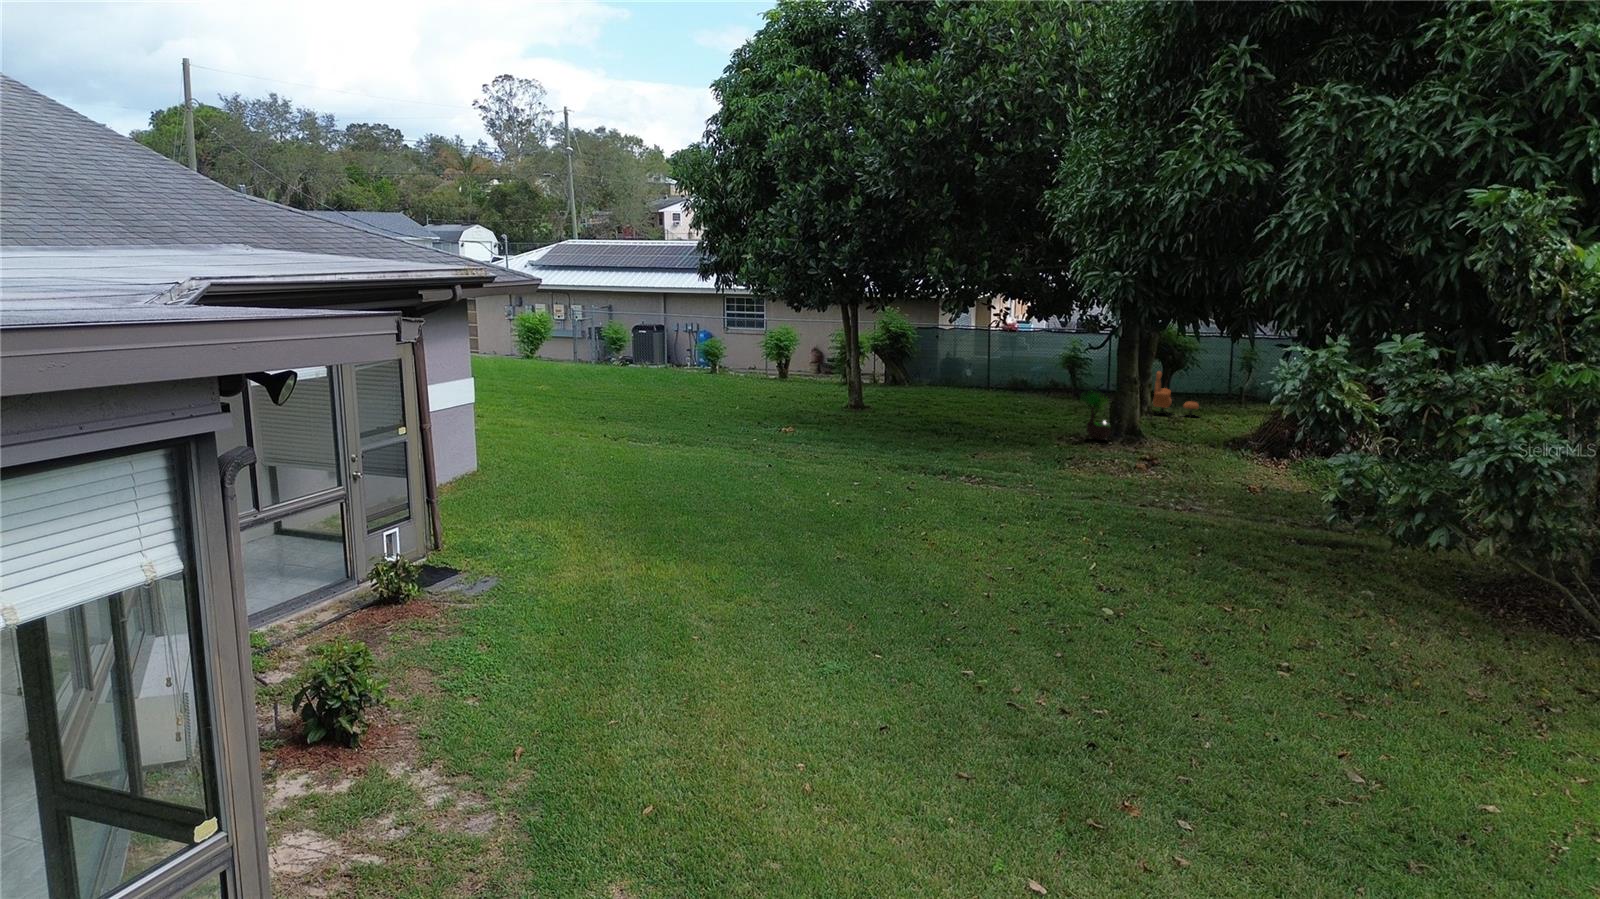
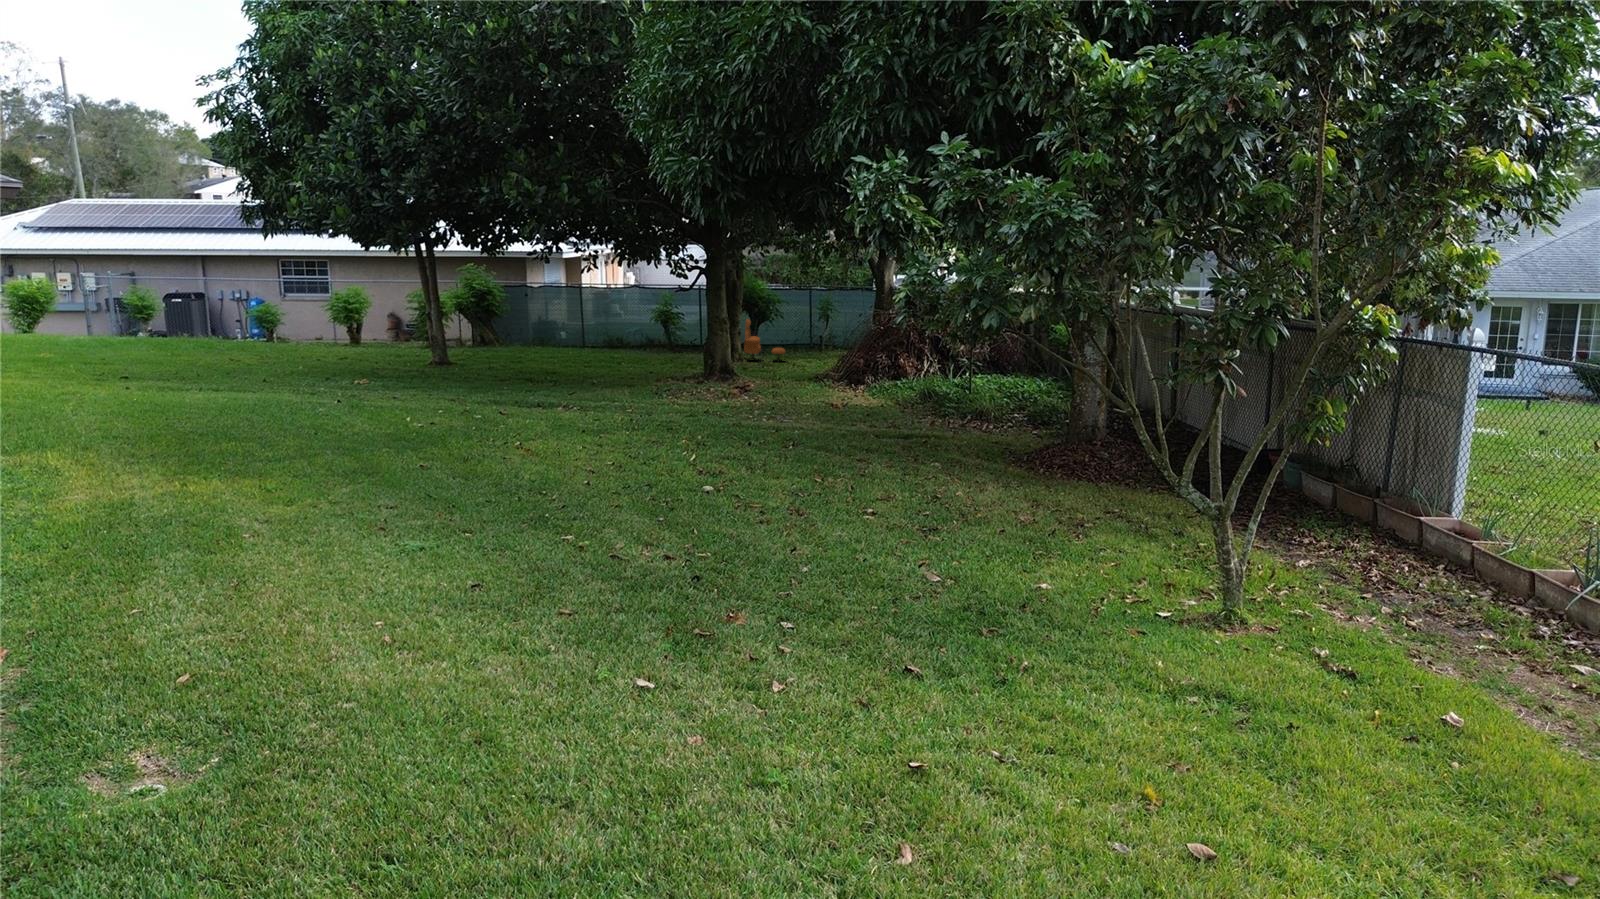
potted tree: present [1082,391,1111,440] -> none [675,325,706,378]

